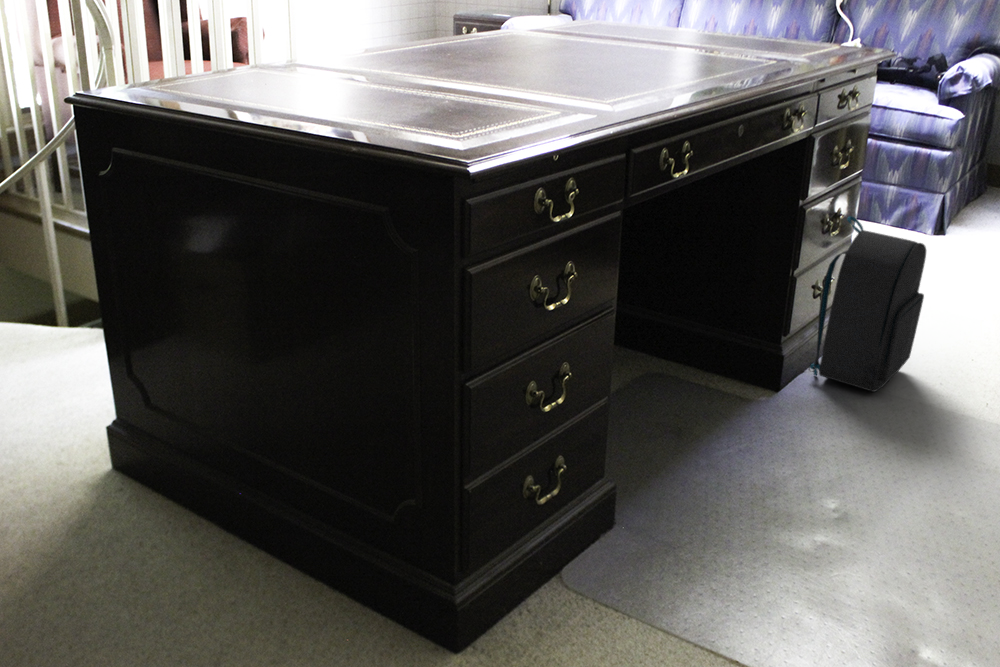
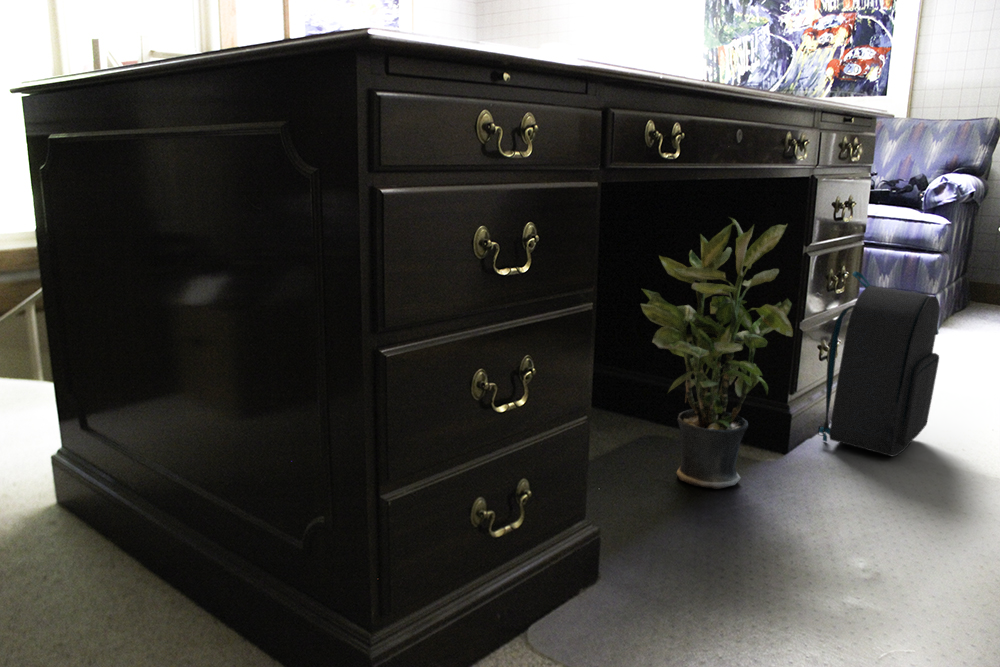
potted plant: none [648,184,786,432] -> present [641,218,793,489]

